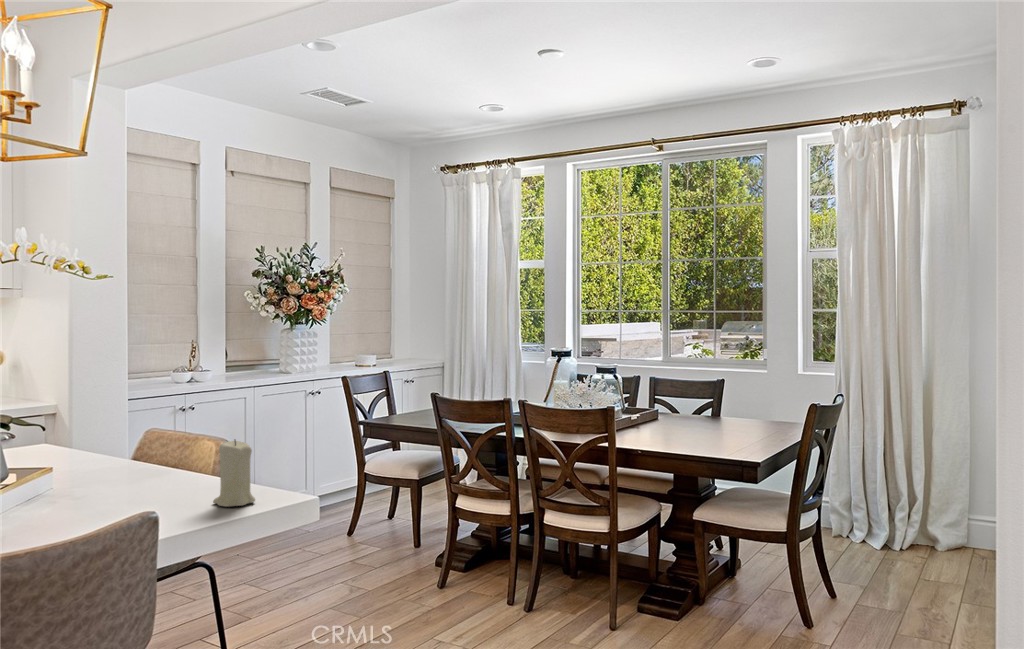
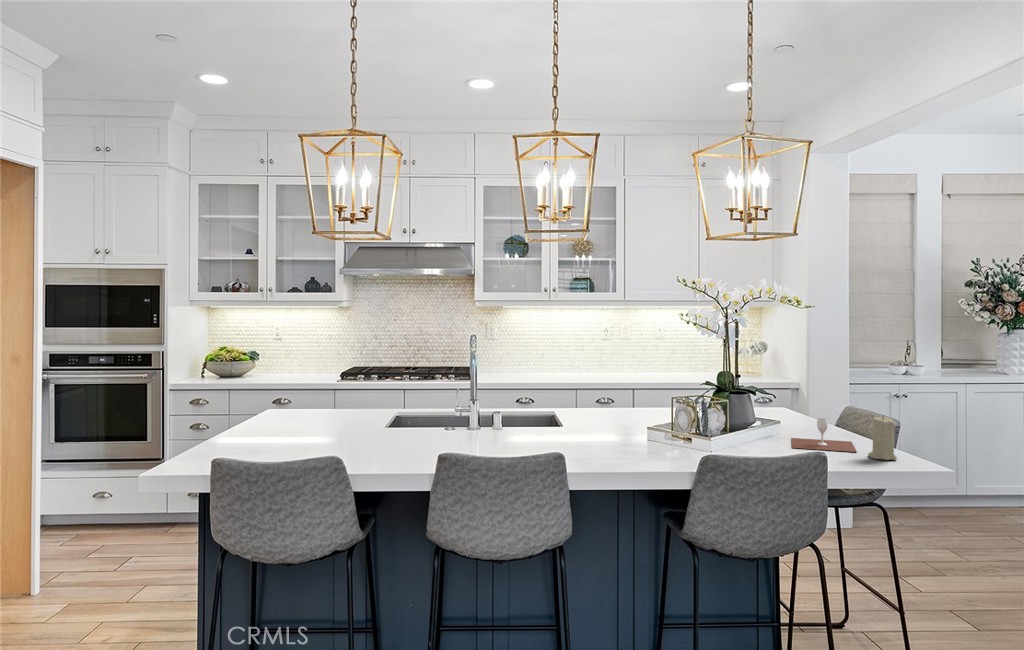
wine glass: none [79,455,194,514] -> present [792,419,857,452]

